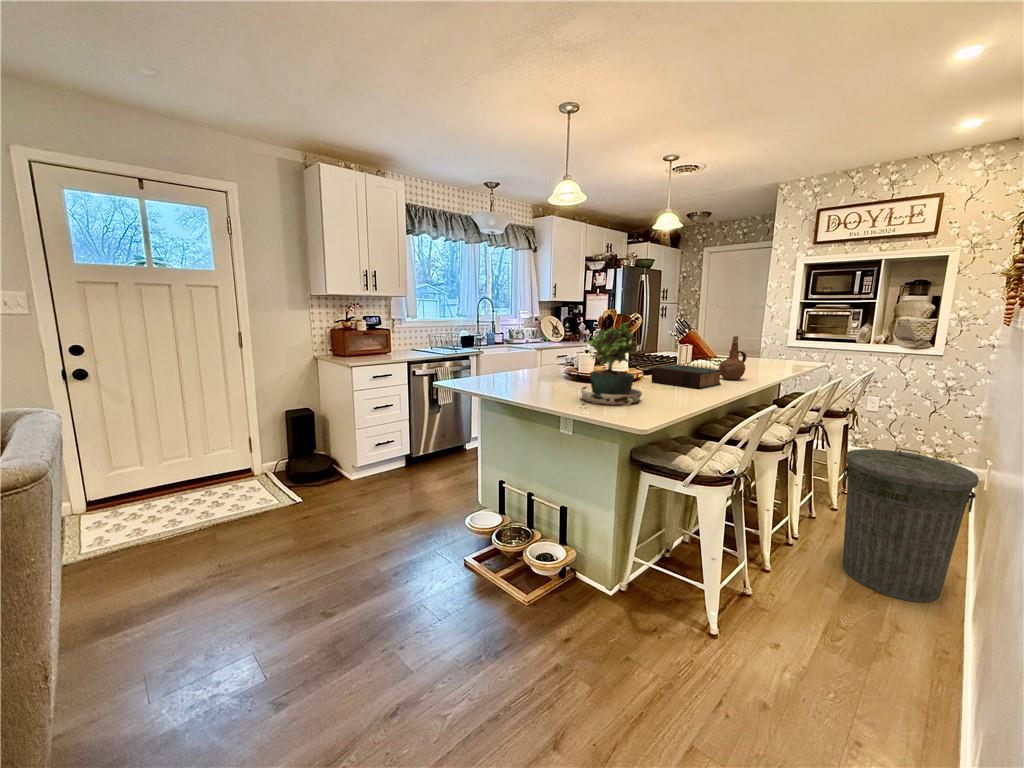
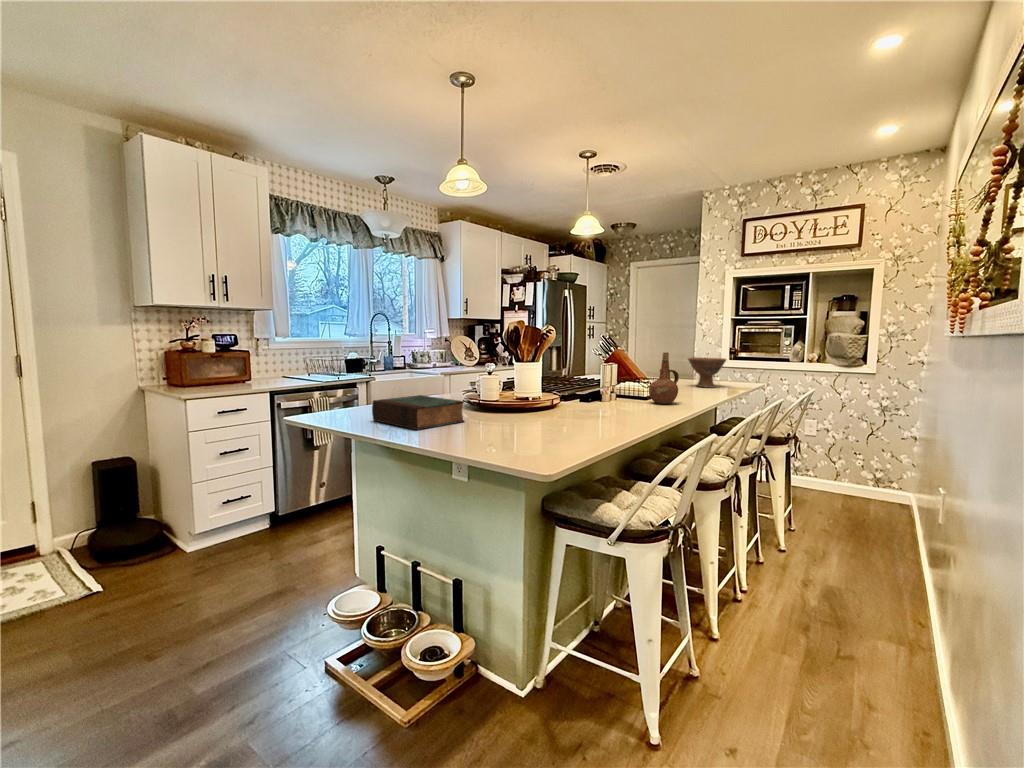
potted plant: present [581,323,642,405] -> none [468,331,554,445]
bowl: none [755,339,793,366] -> present [688,357,726,387]
book: present [652,365,722,389] -> present [372,395,465,430]
trash can: present [842,448,979,602] -> none [792,479,937,665]

